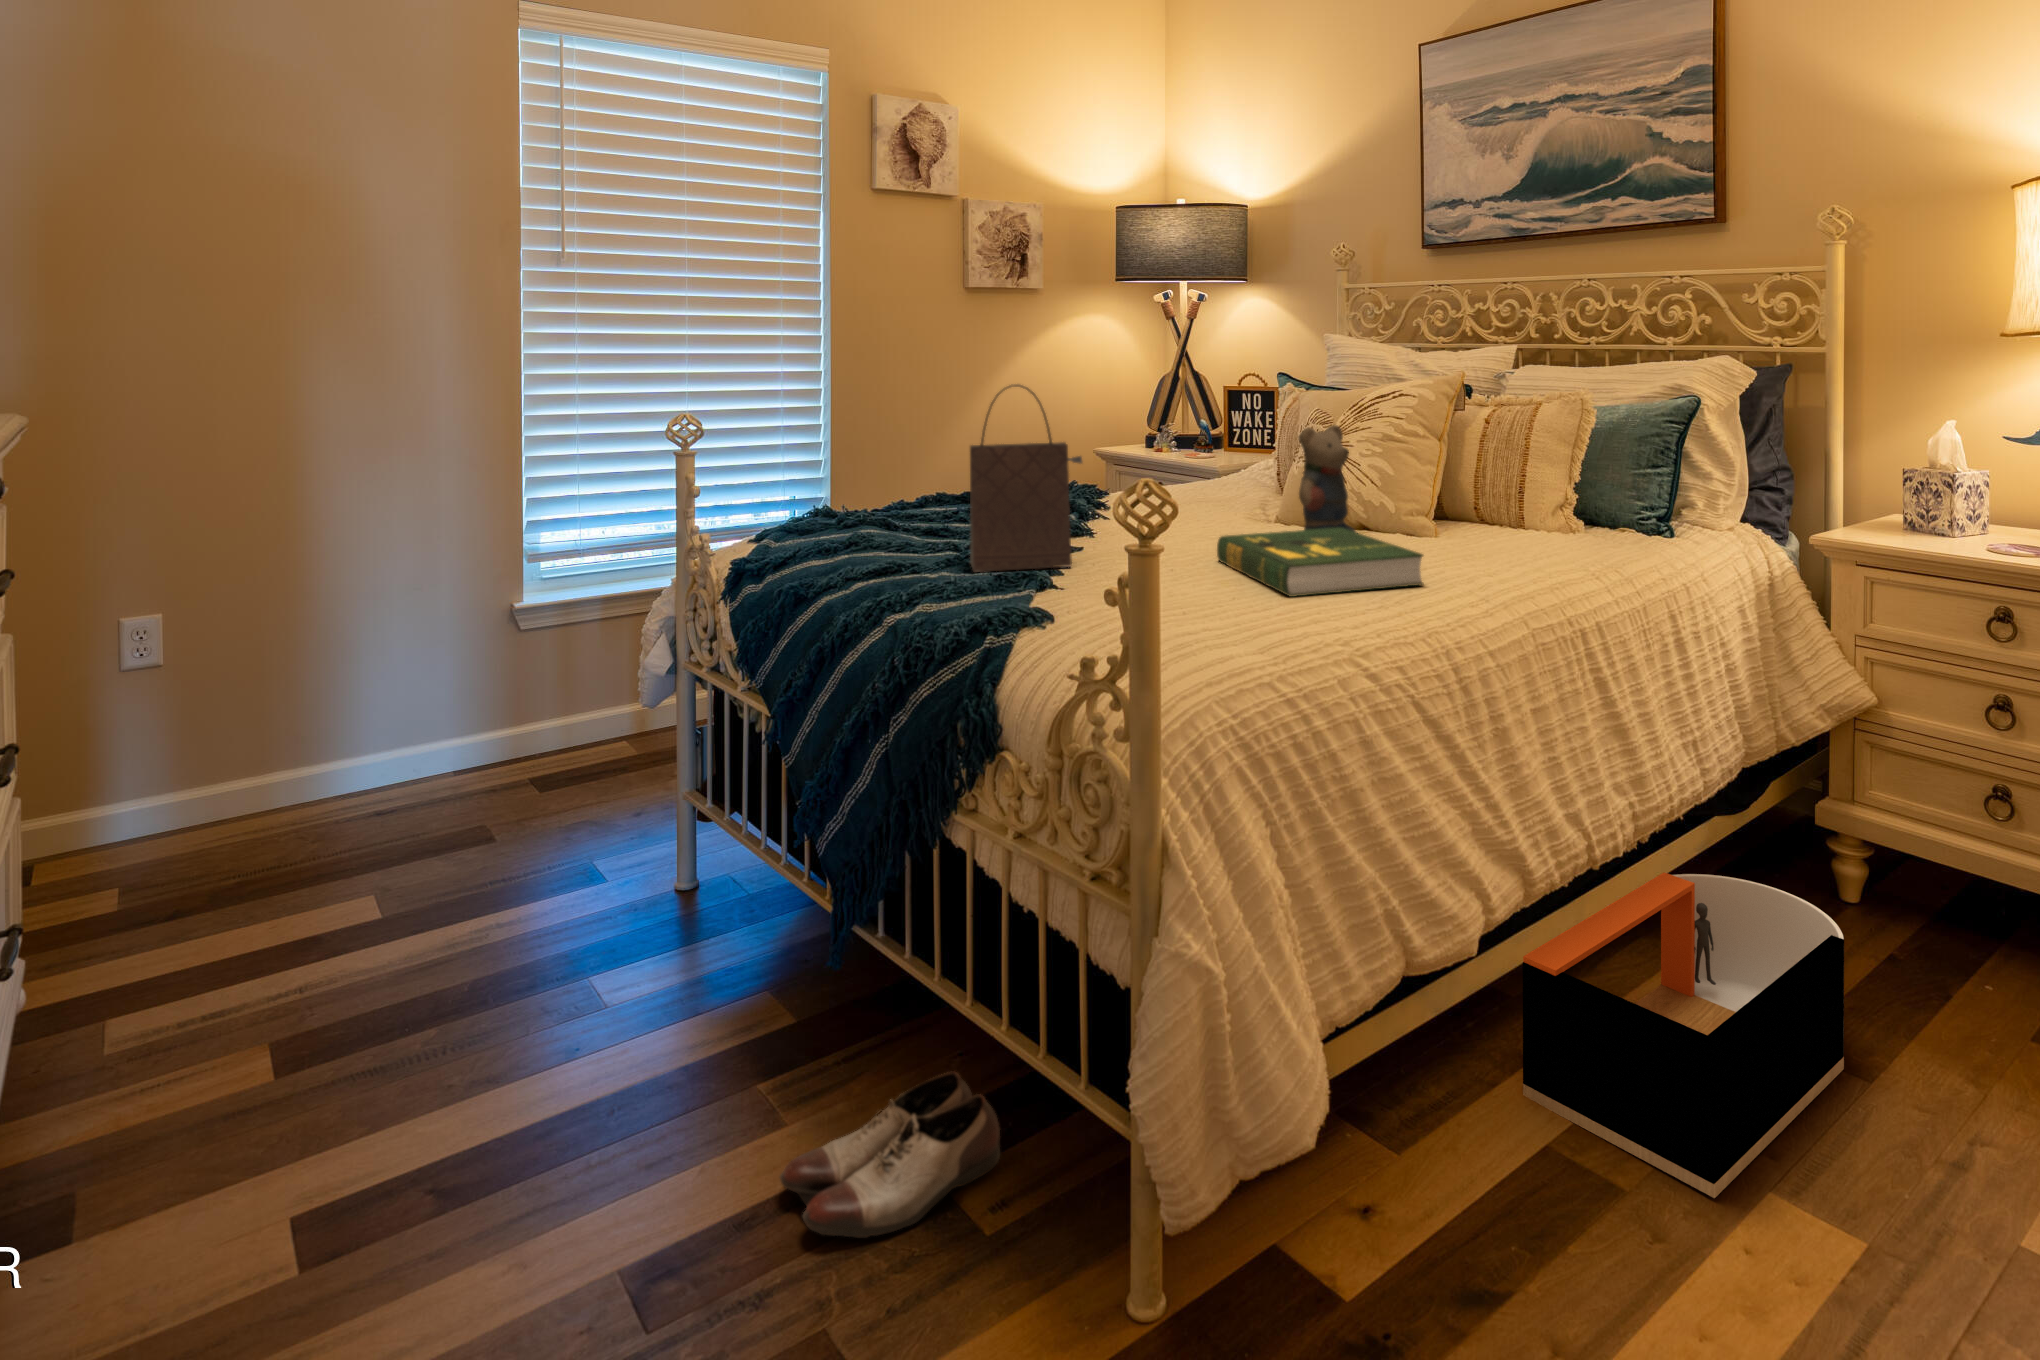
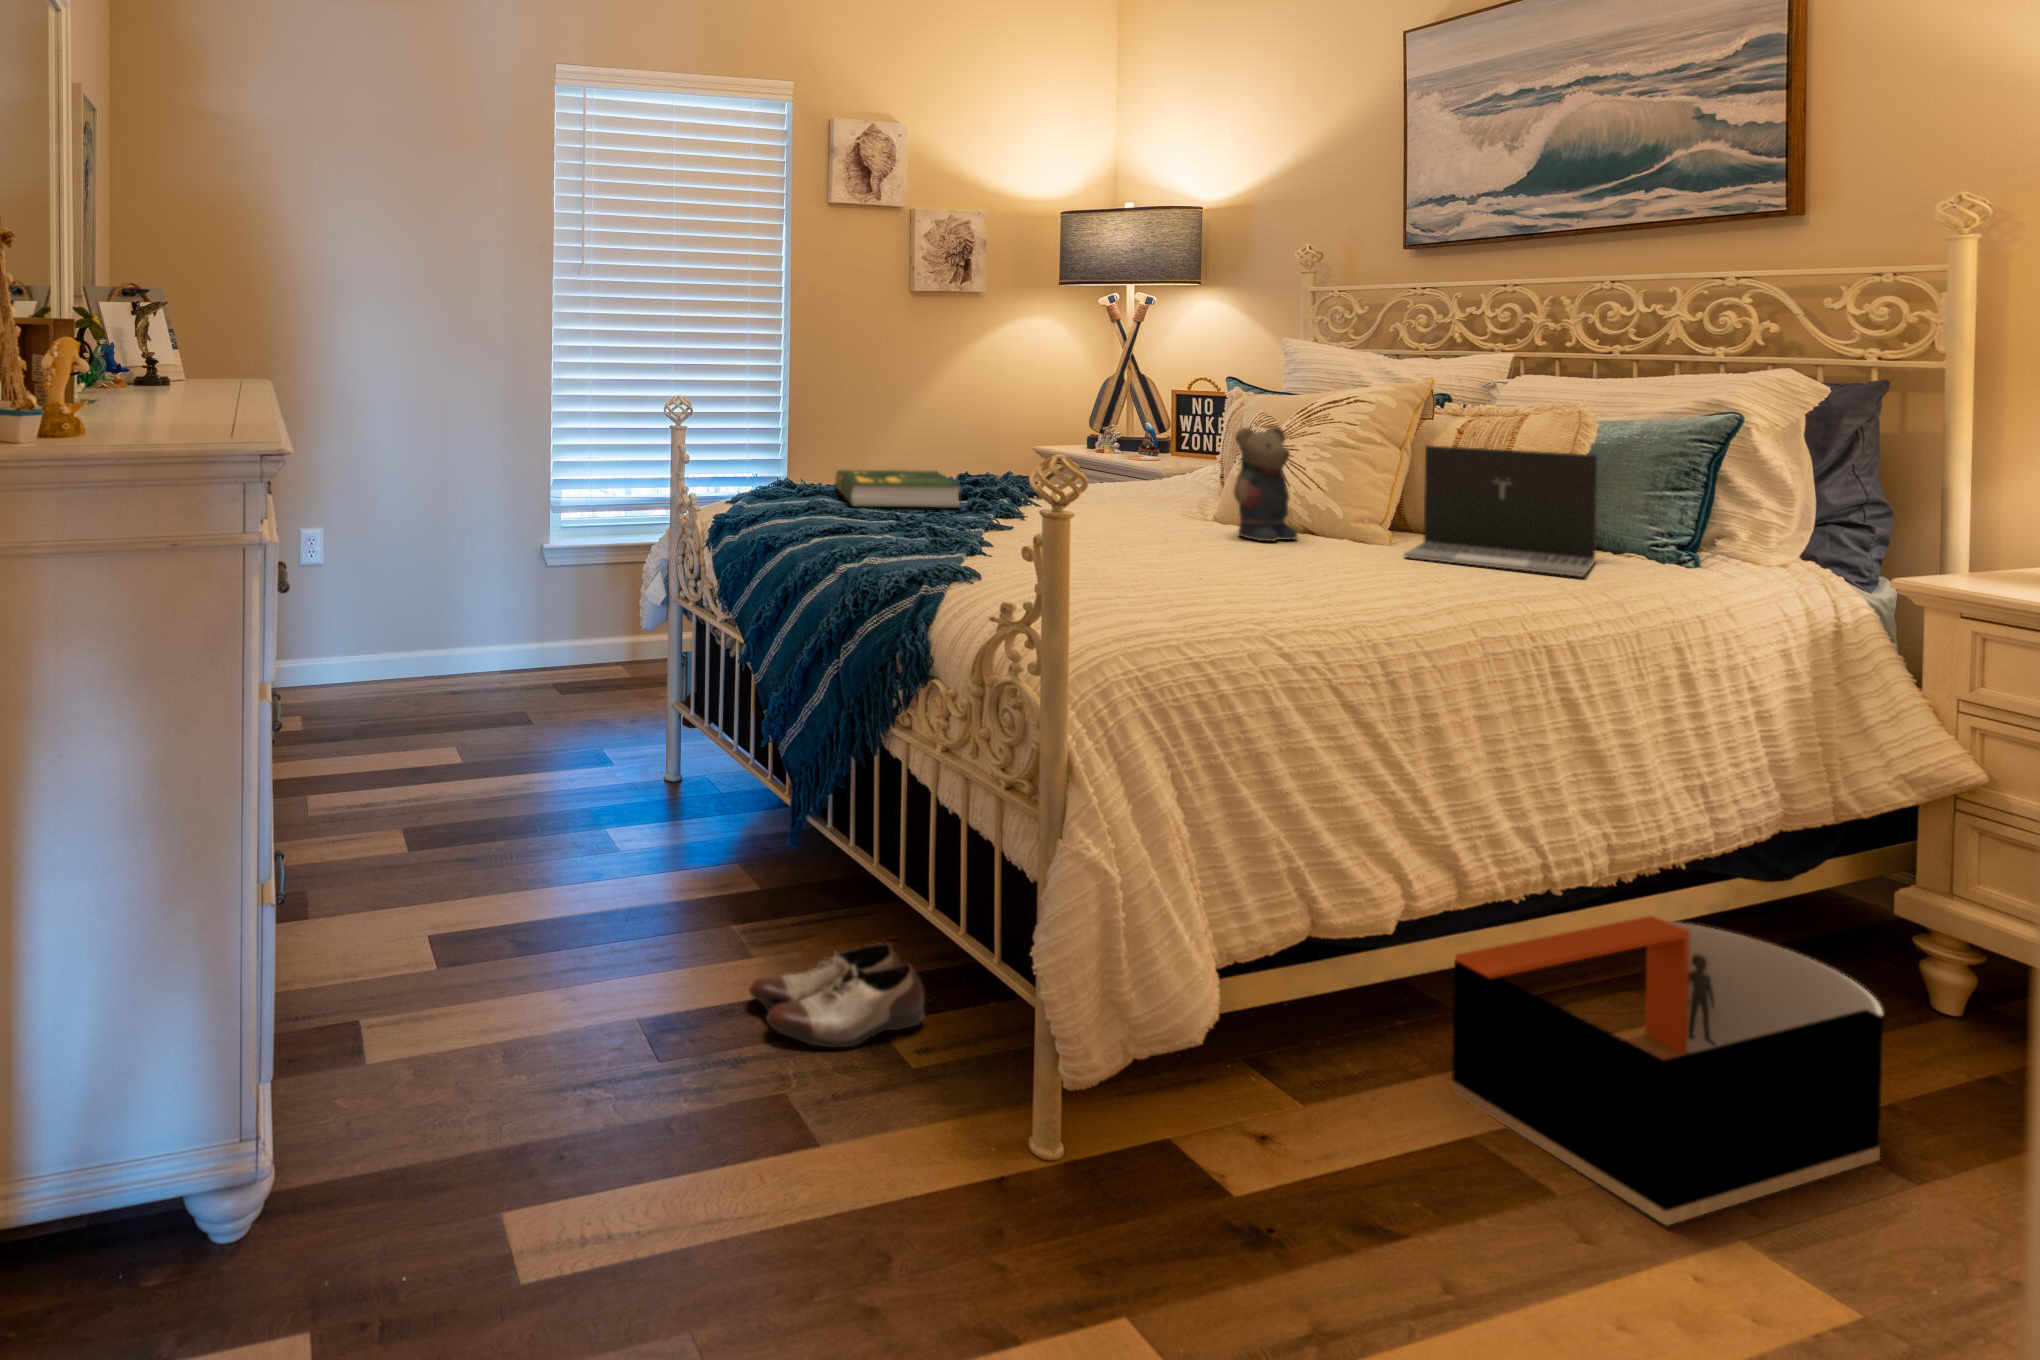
handbag: present [970,384,1082,572] -> none [911,377,1014,540]
laptop: none [1452,438,1602,558] -> present [1403,446,1597,577]
book: present [1217,527,1423,597] -> present [836,470,960,508]

